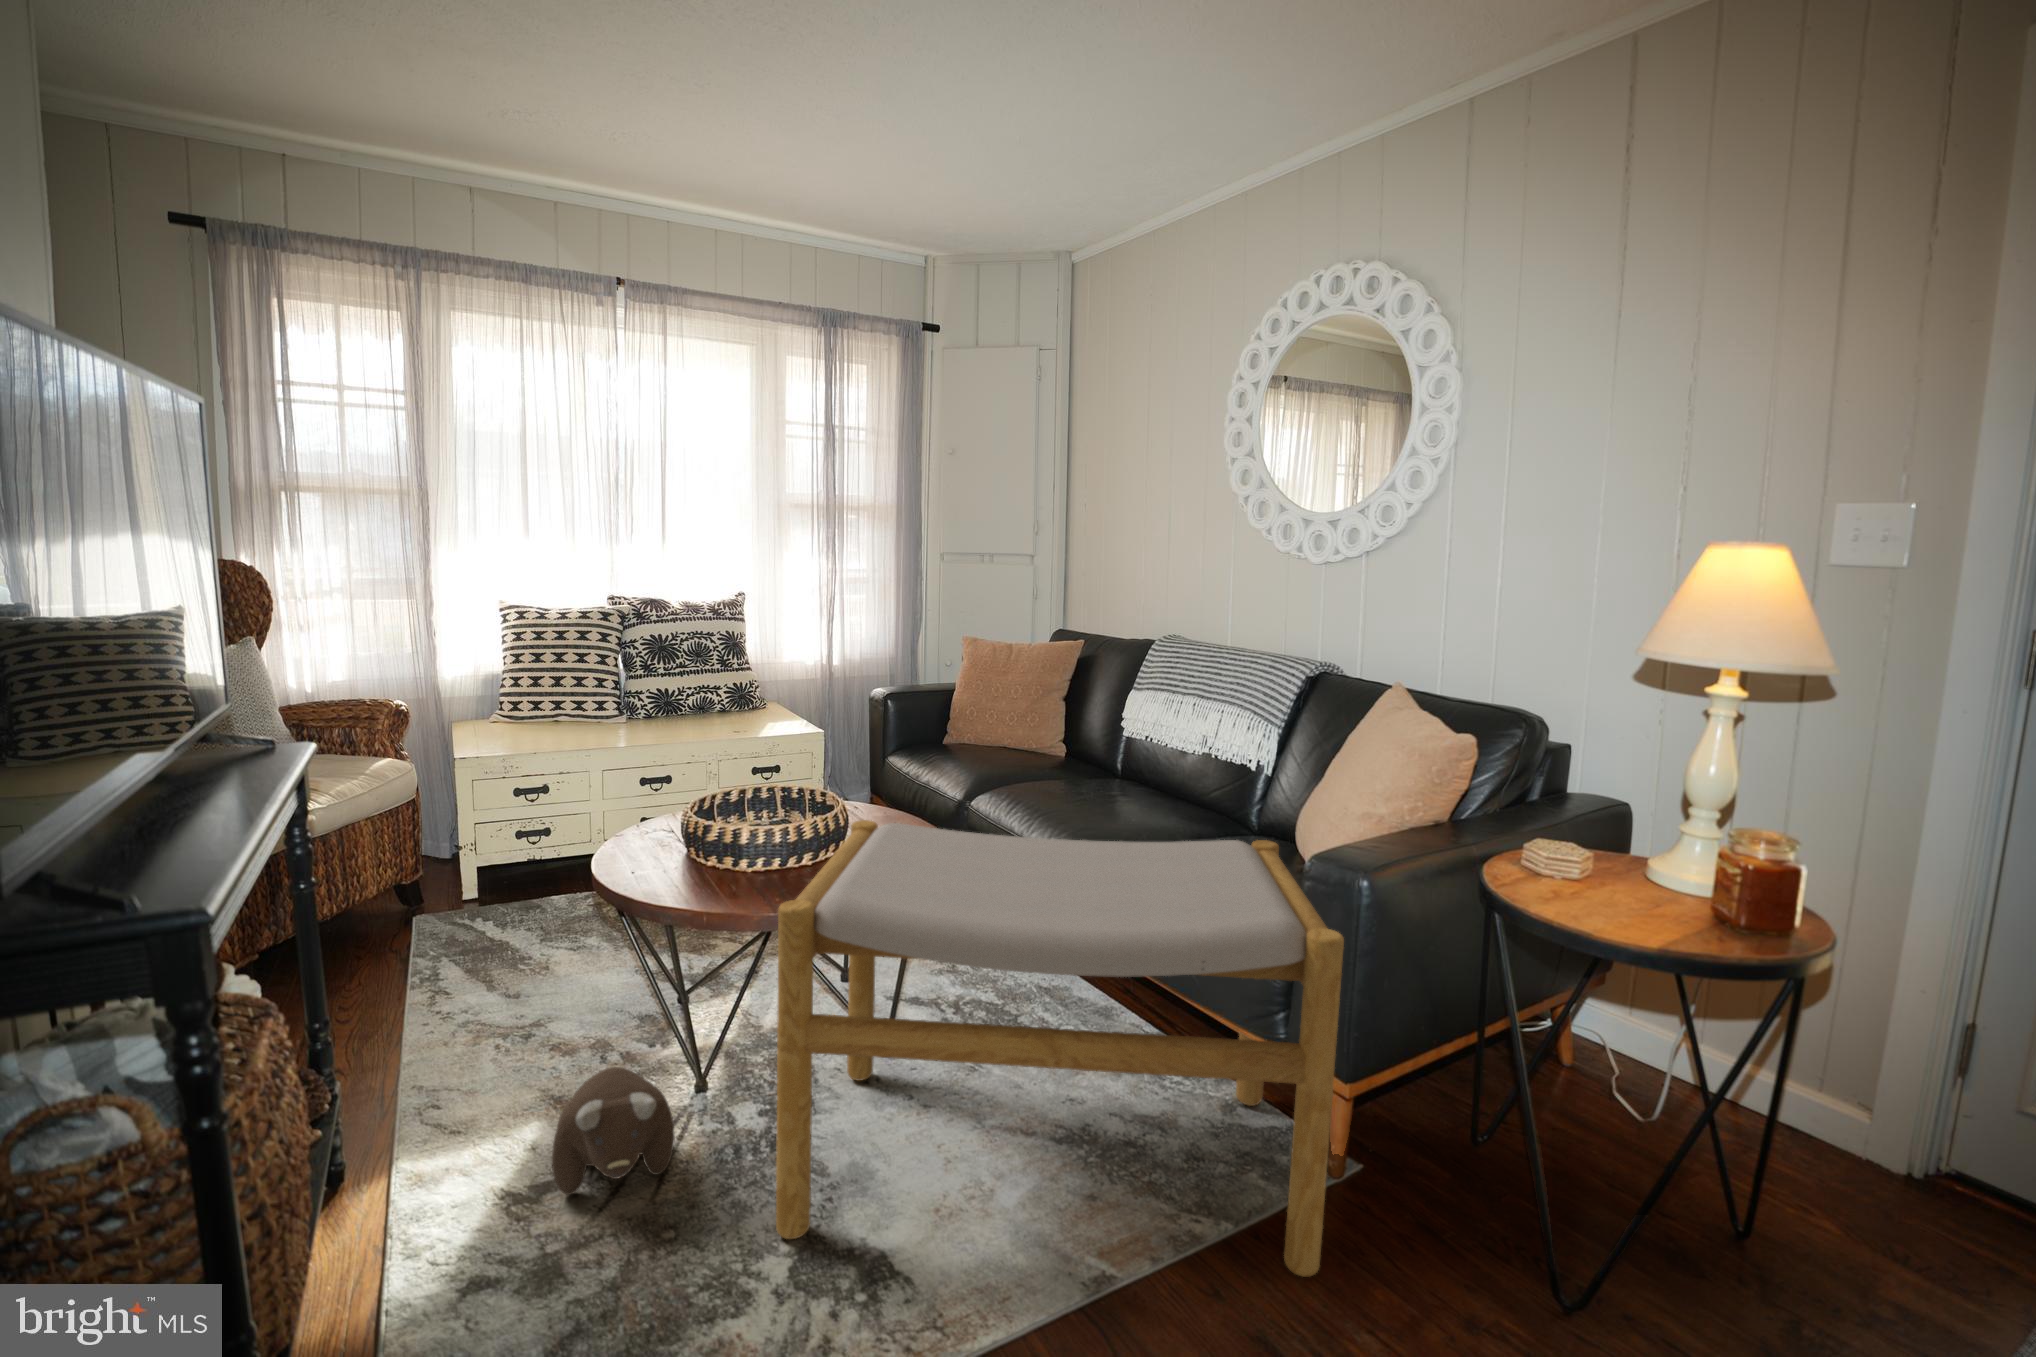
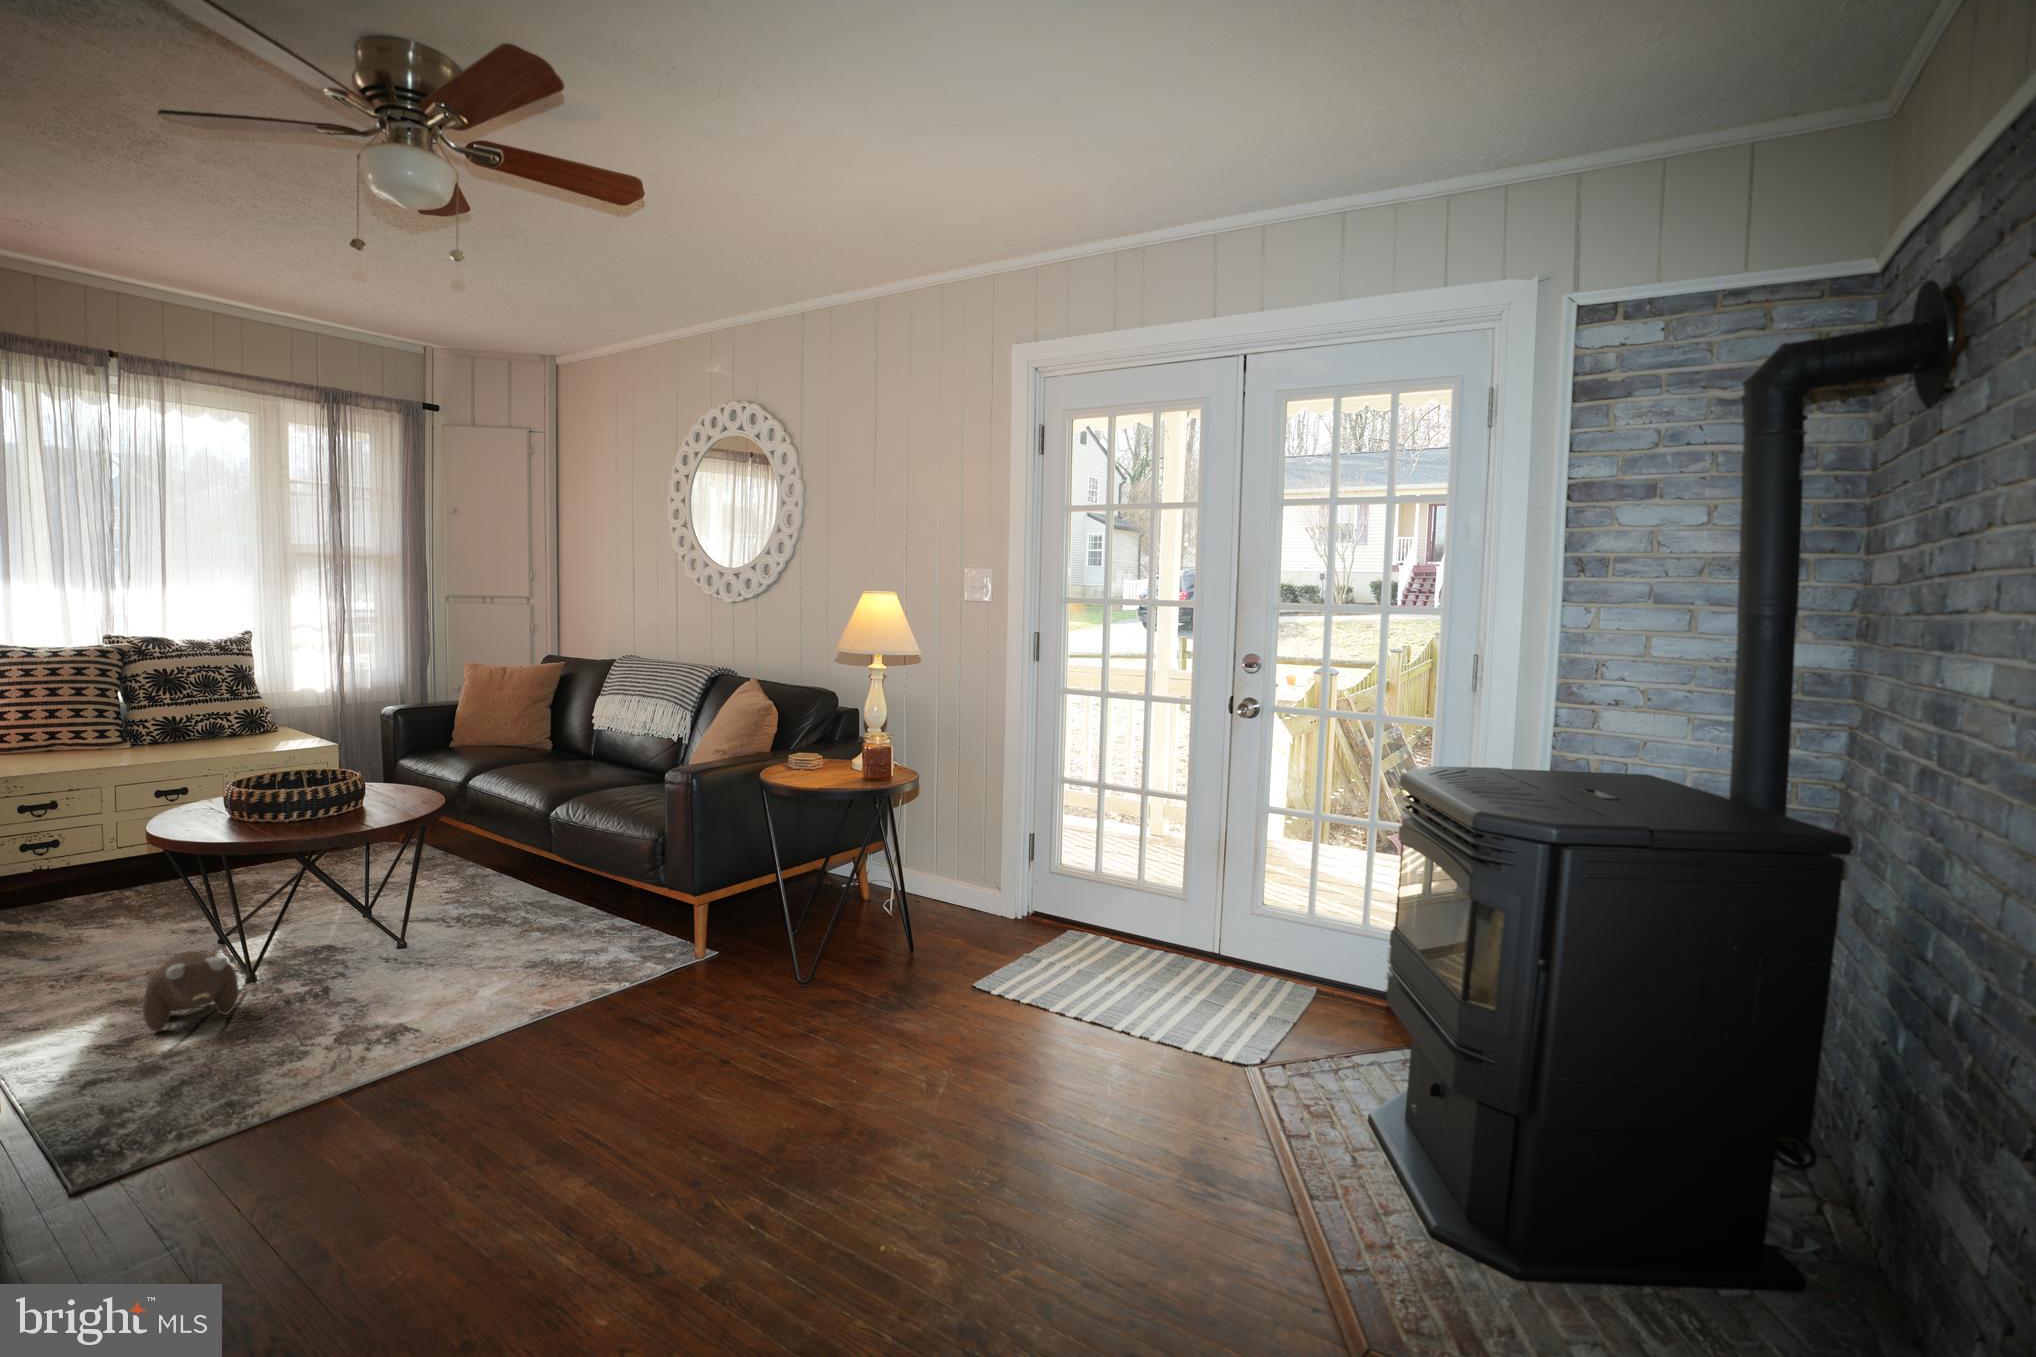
footstool: present [776,820,1344,1277] -> none [316,775,663,1023]

